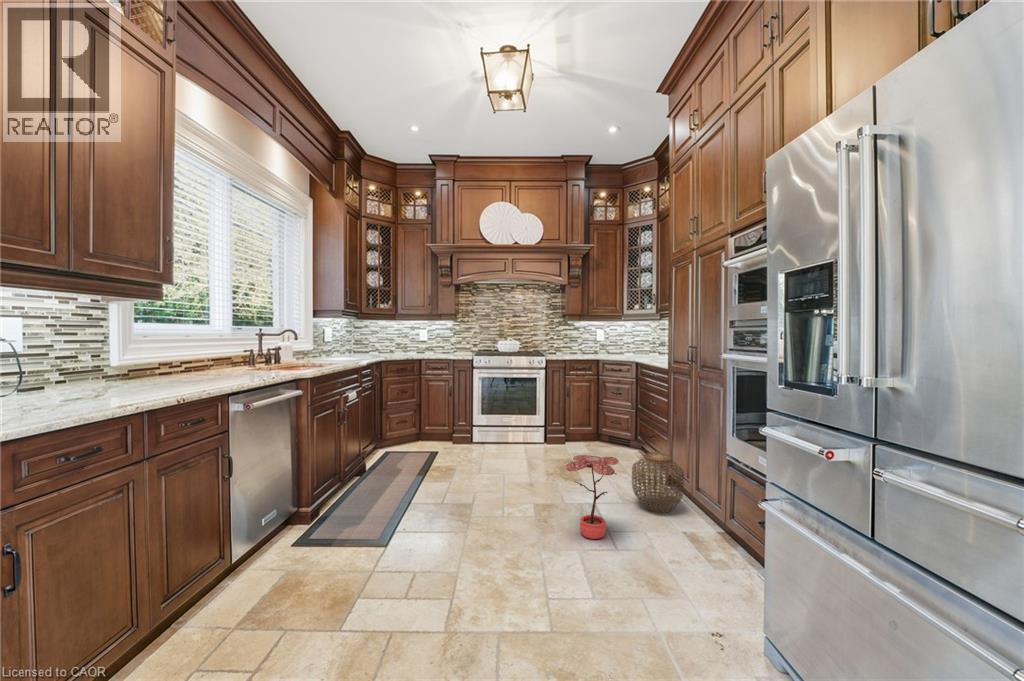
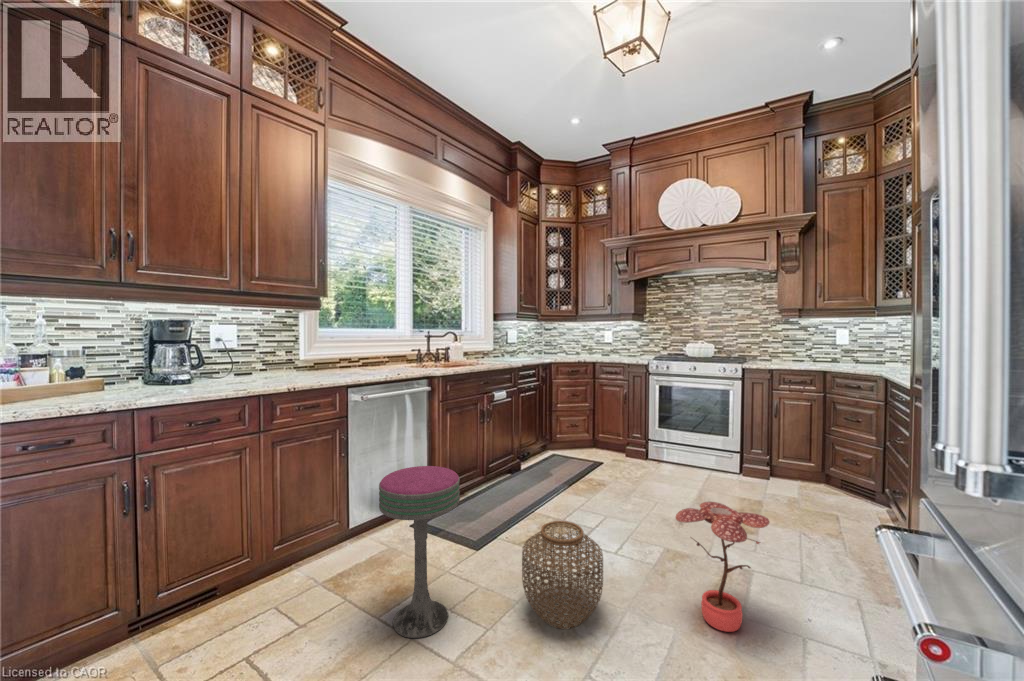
woven basket: present [632,453,684,513] -> present [522,521,603,629]
bar stool: none [345,464,424,630] -> present [379,466,460,638]

